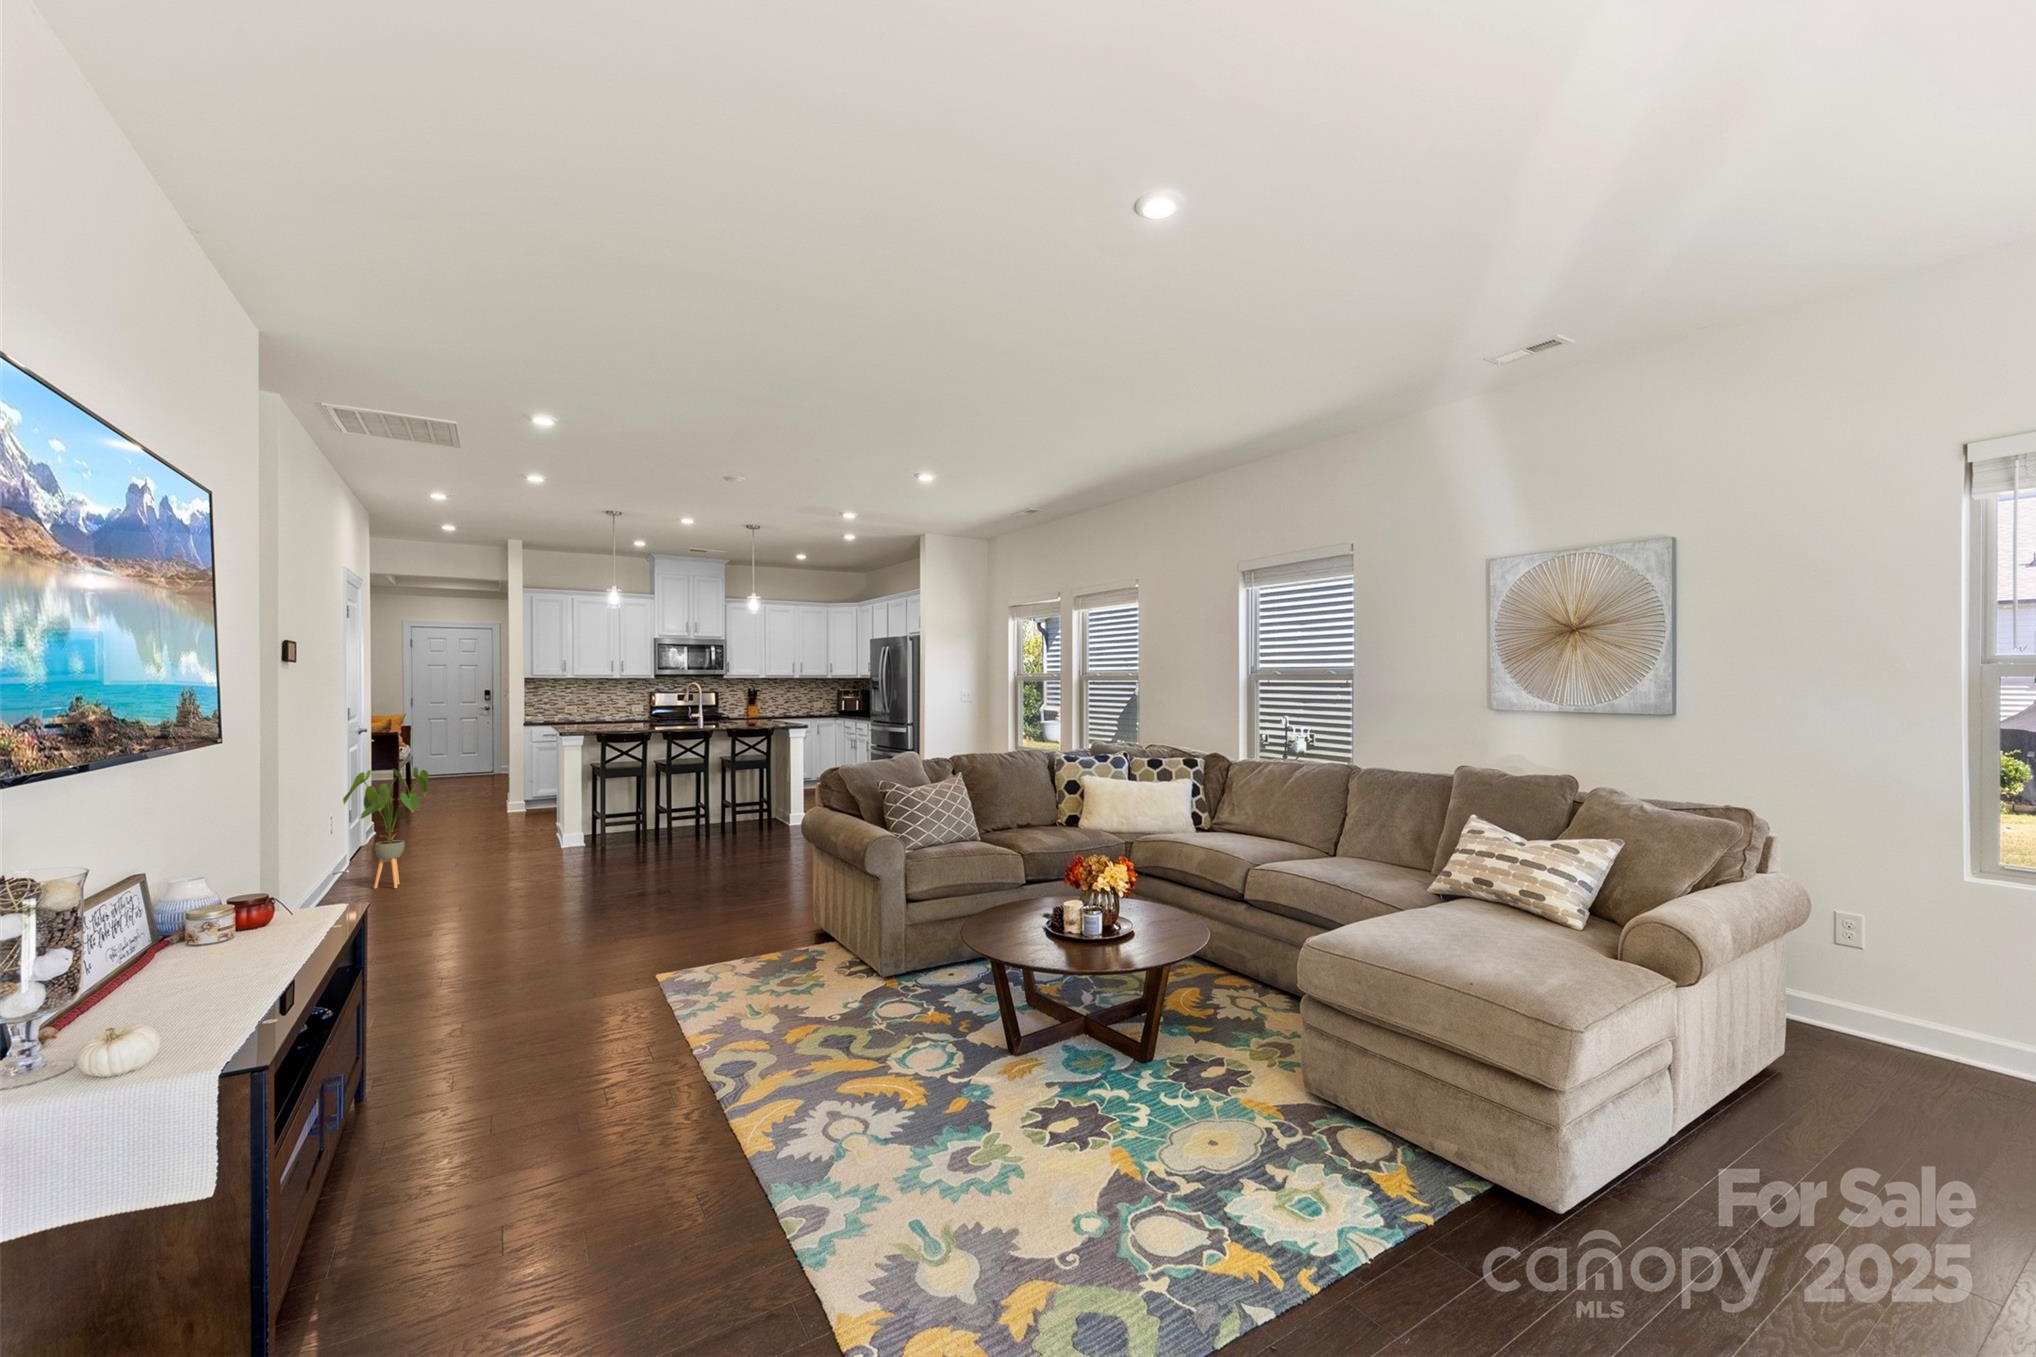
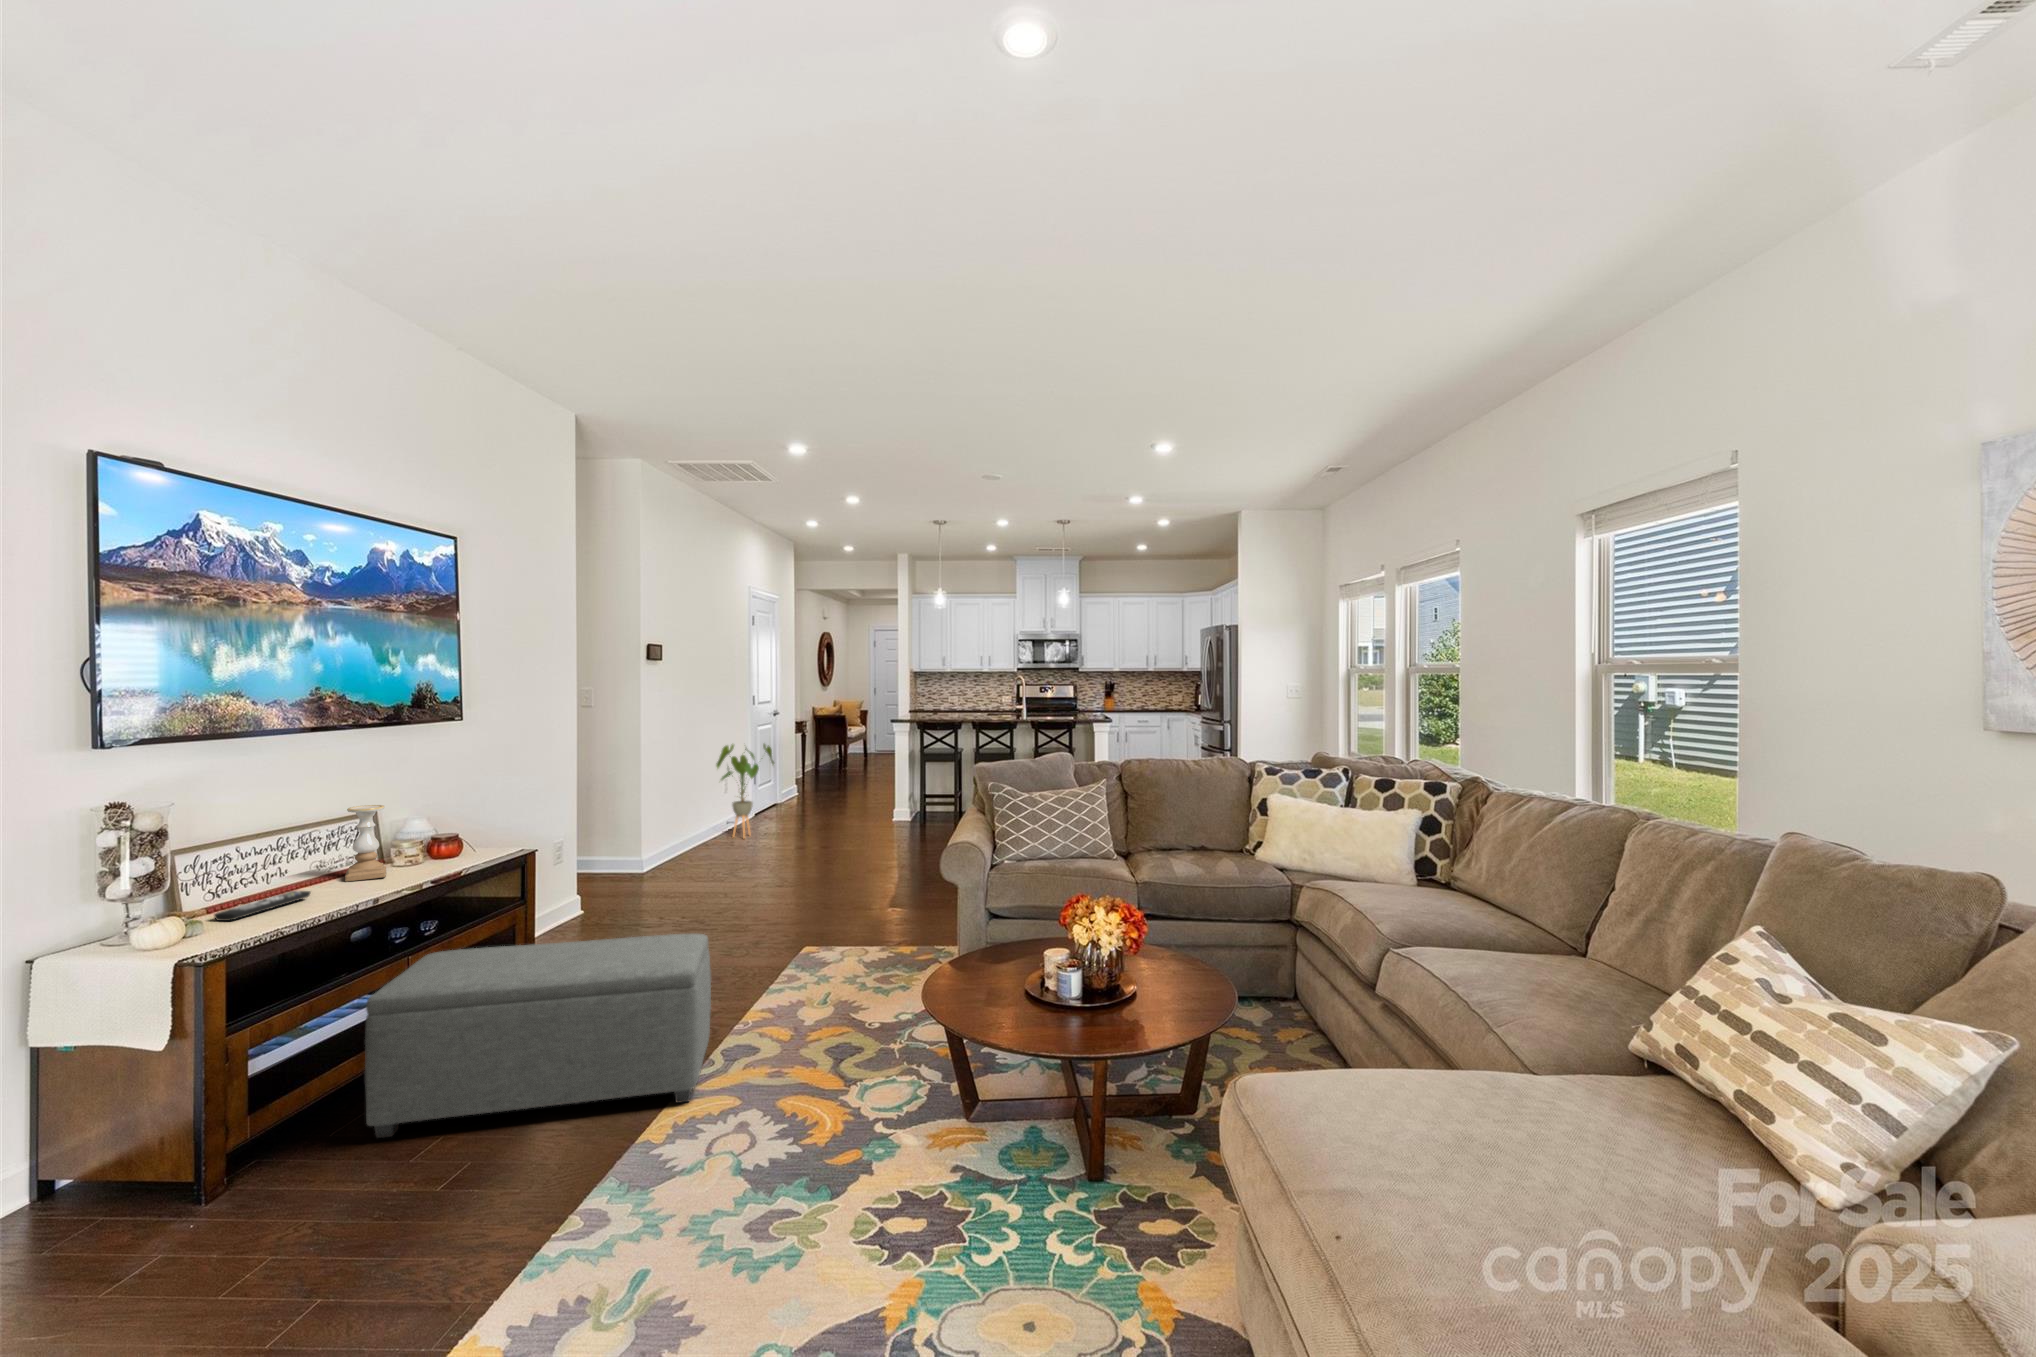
candle holder: none [210,851,283,955] -> present [345,805,386,882]
ottoman: none [382,950,761,1239] -> present [365,934,711,1138]
remote control: none [180,965,250,1012] -> present [214,891,310,921]

